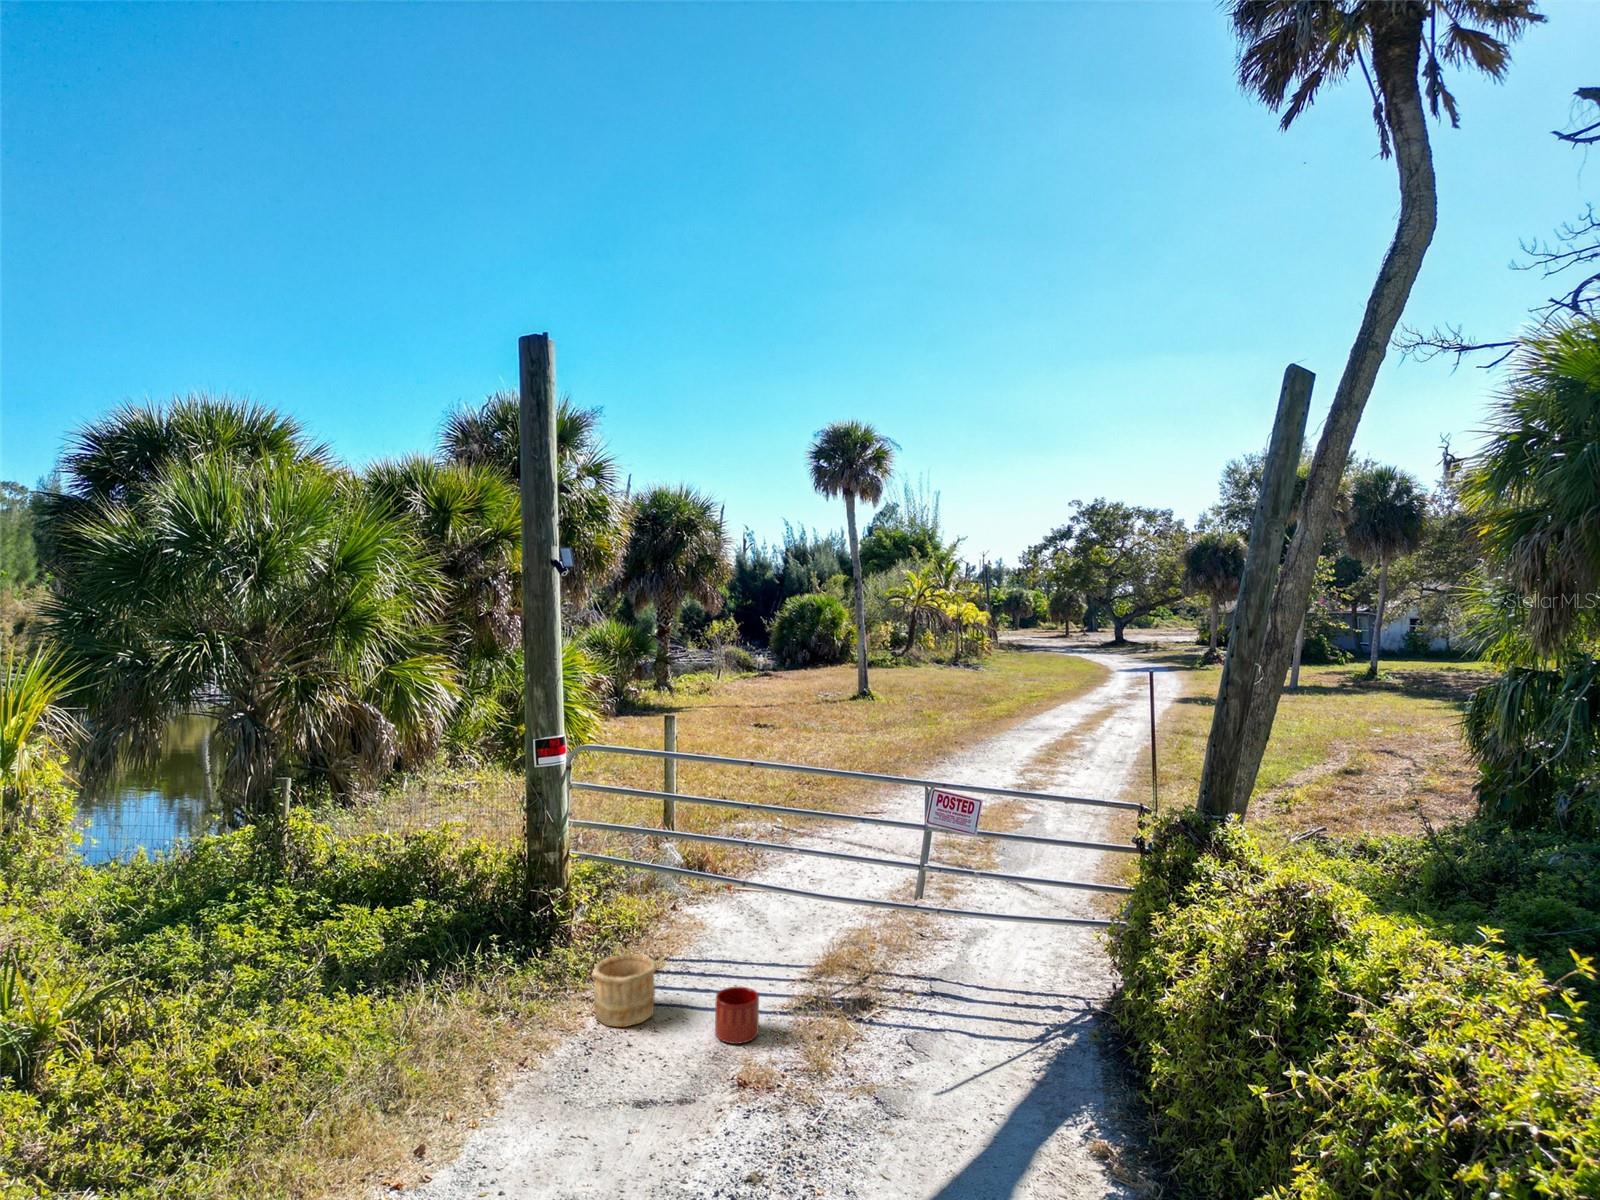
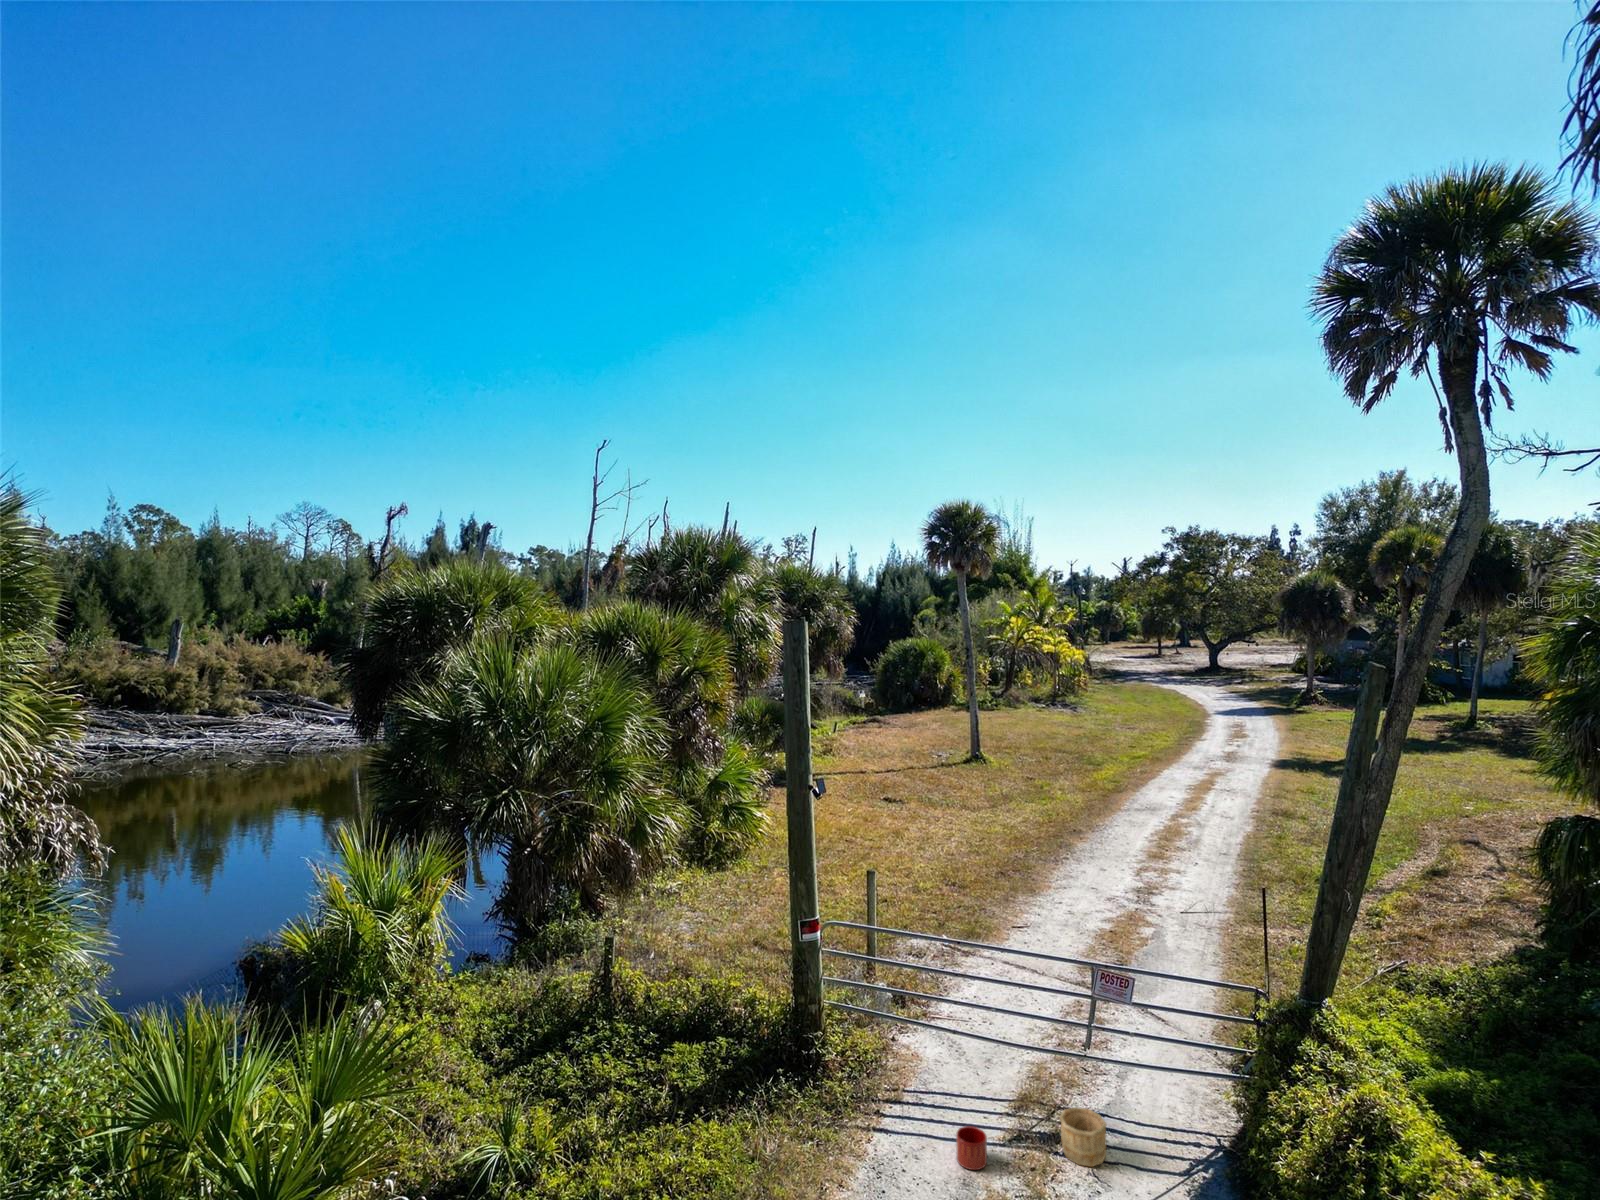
wooden bucket: present [592,954,656,1027] -> present [1060,1107,1107,1167]

